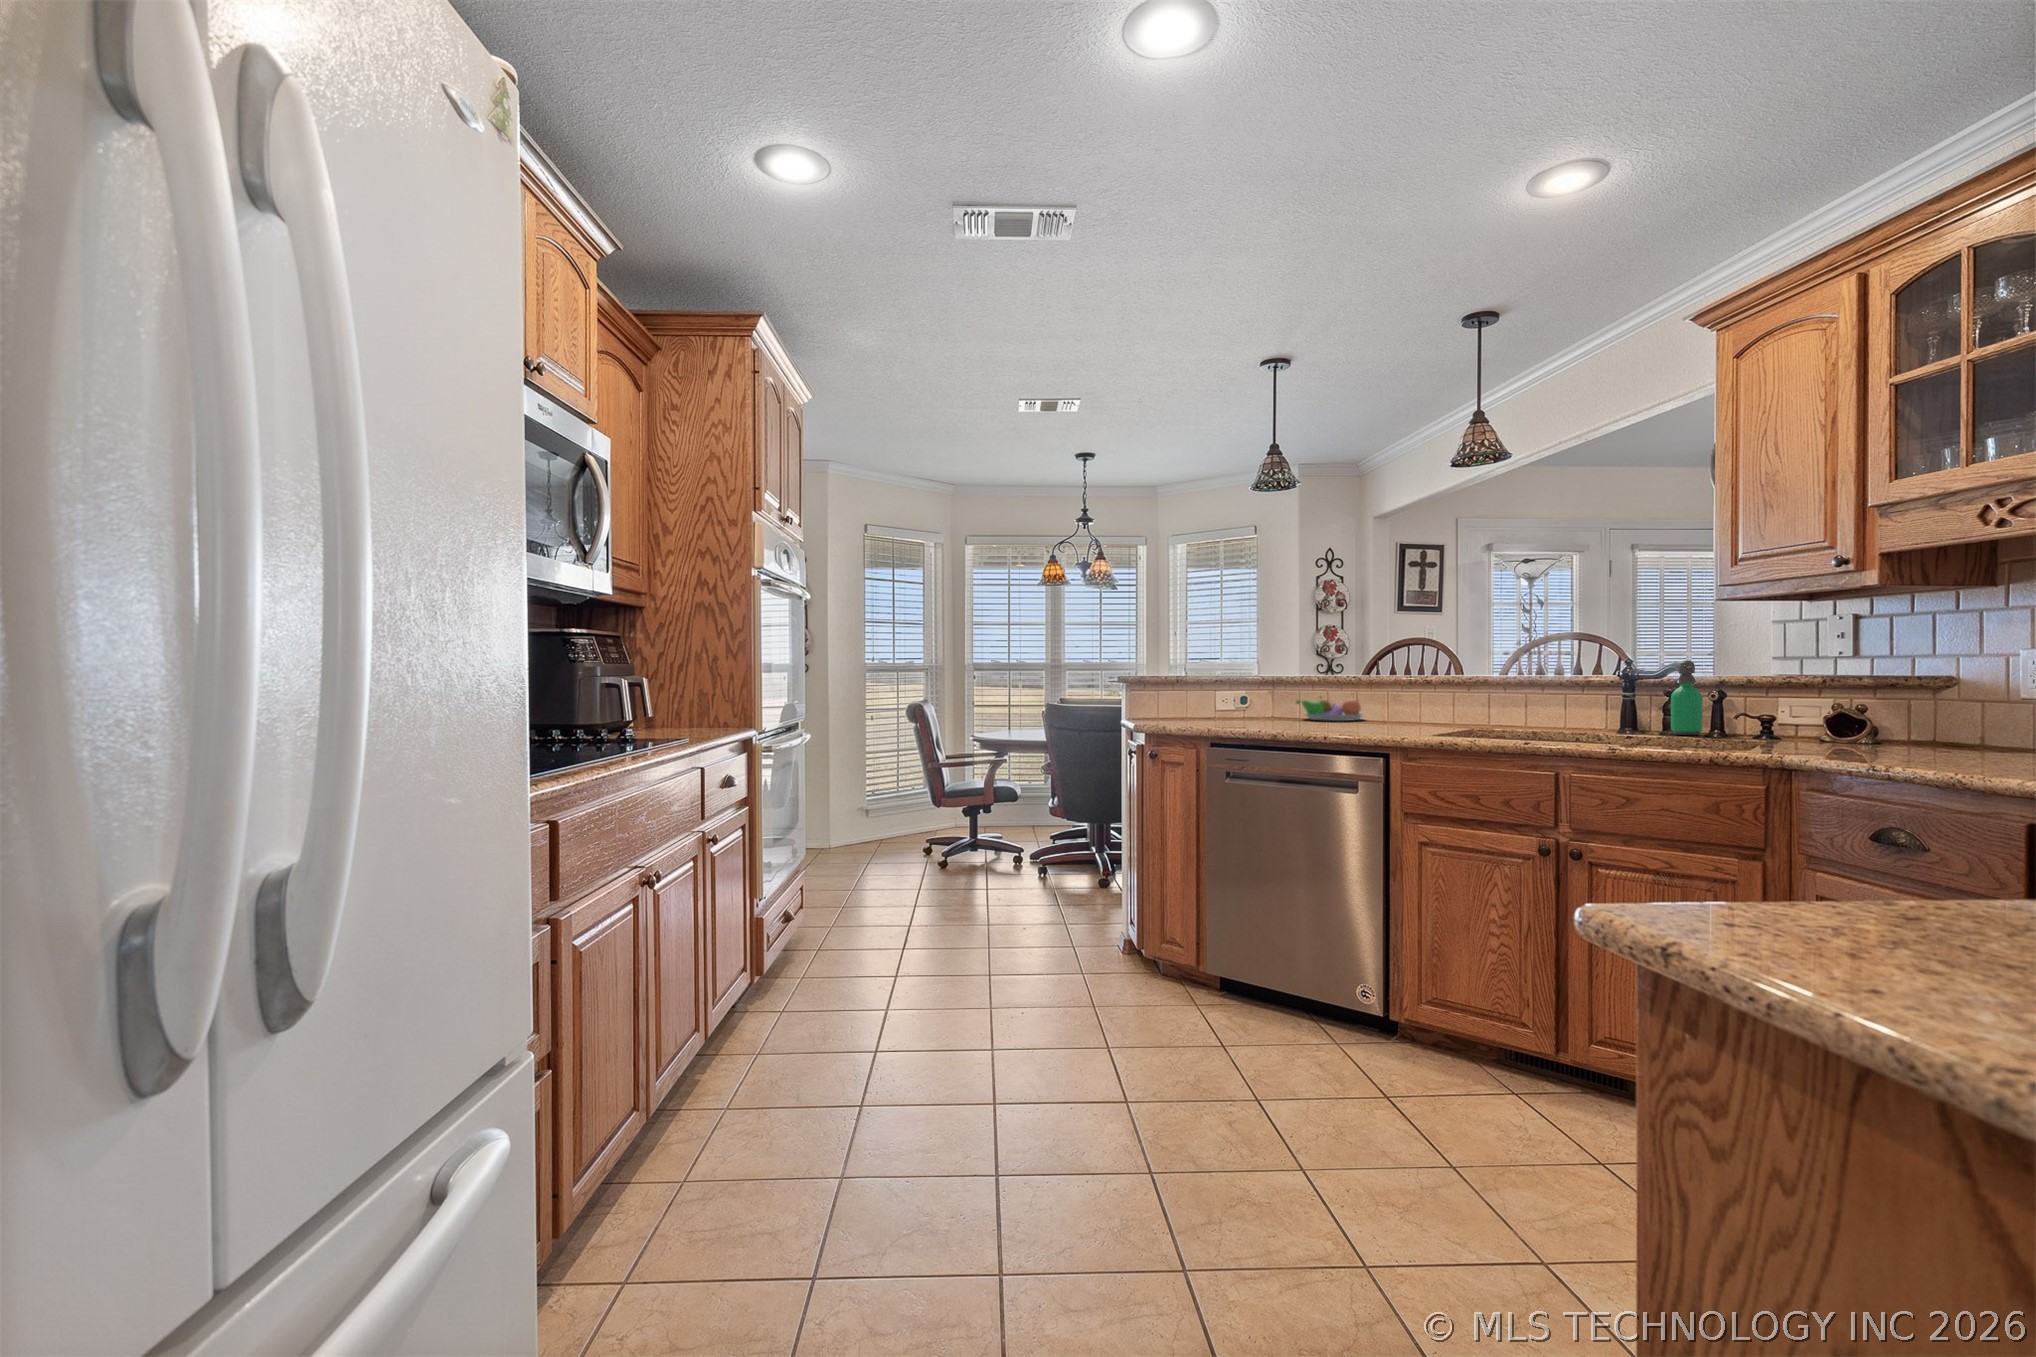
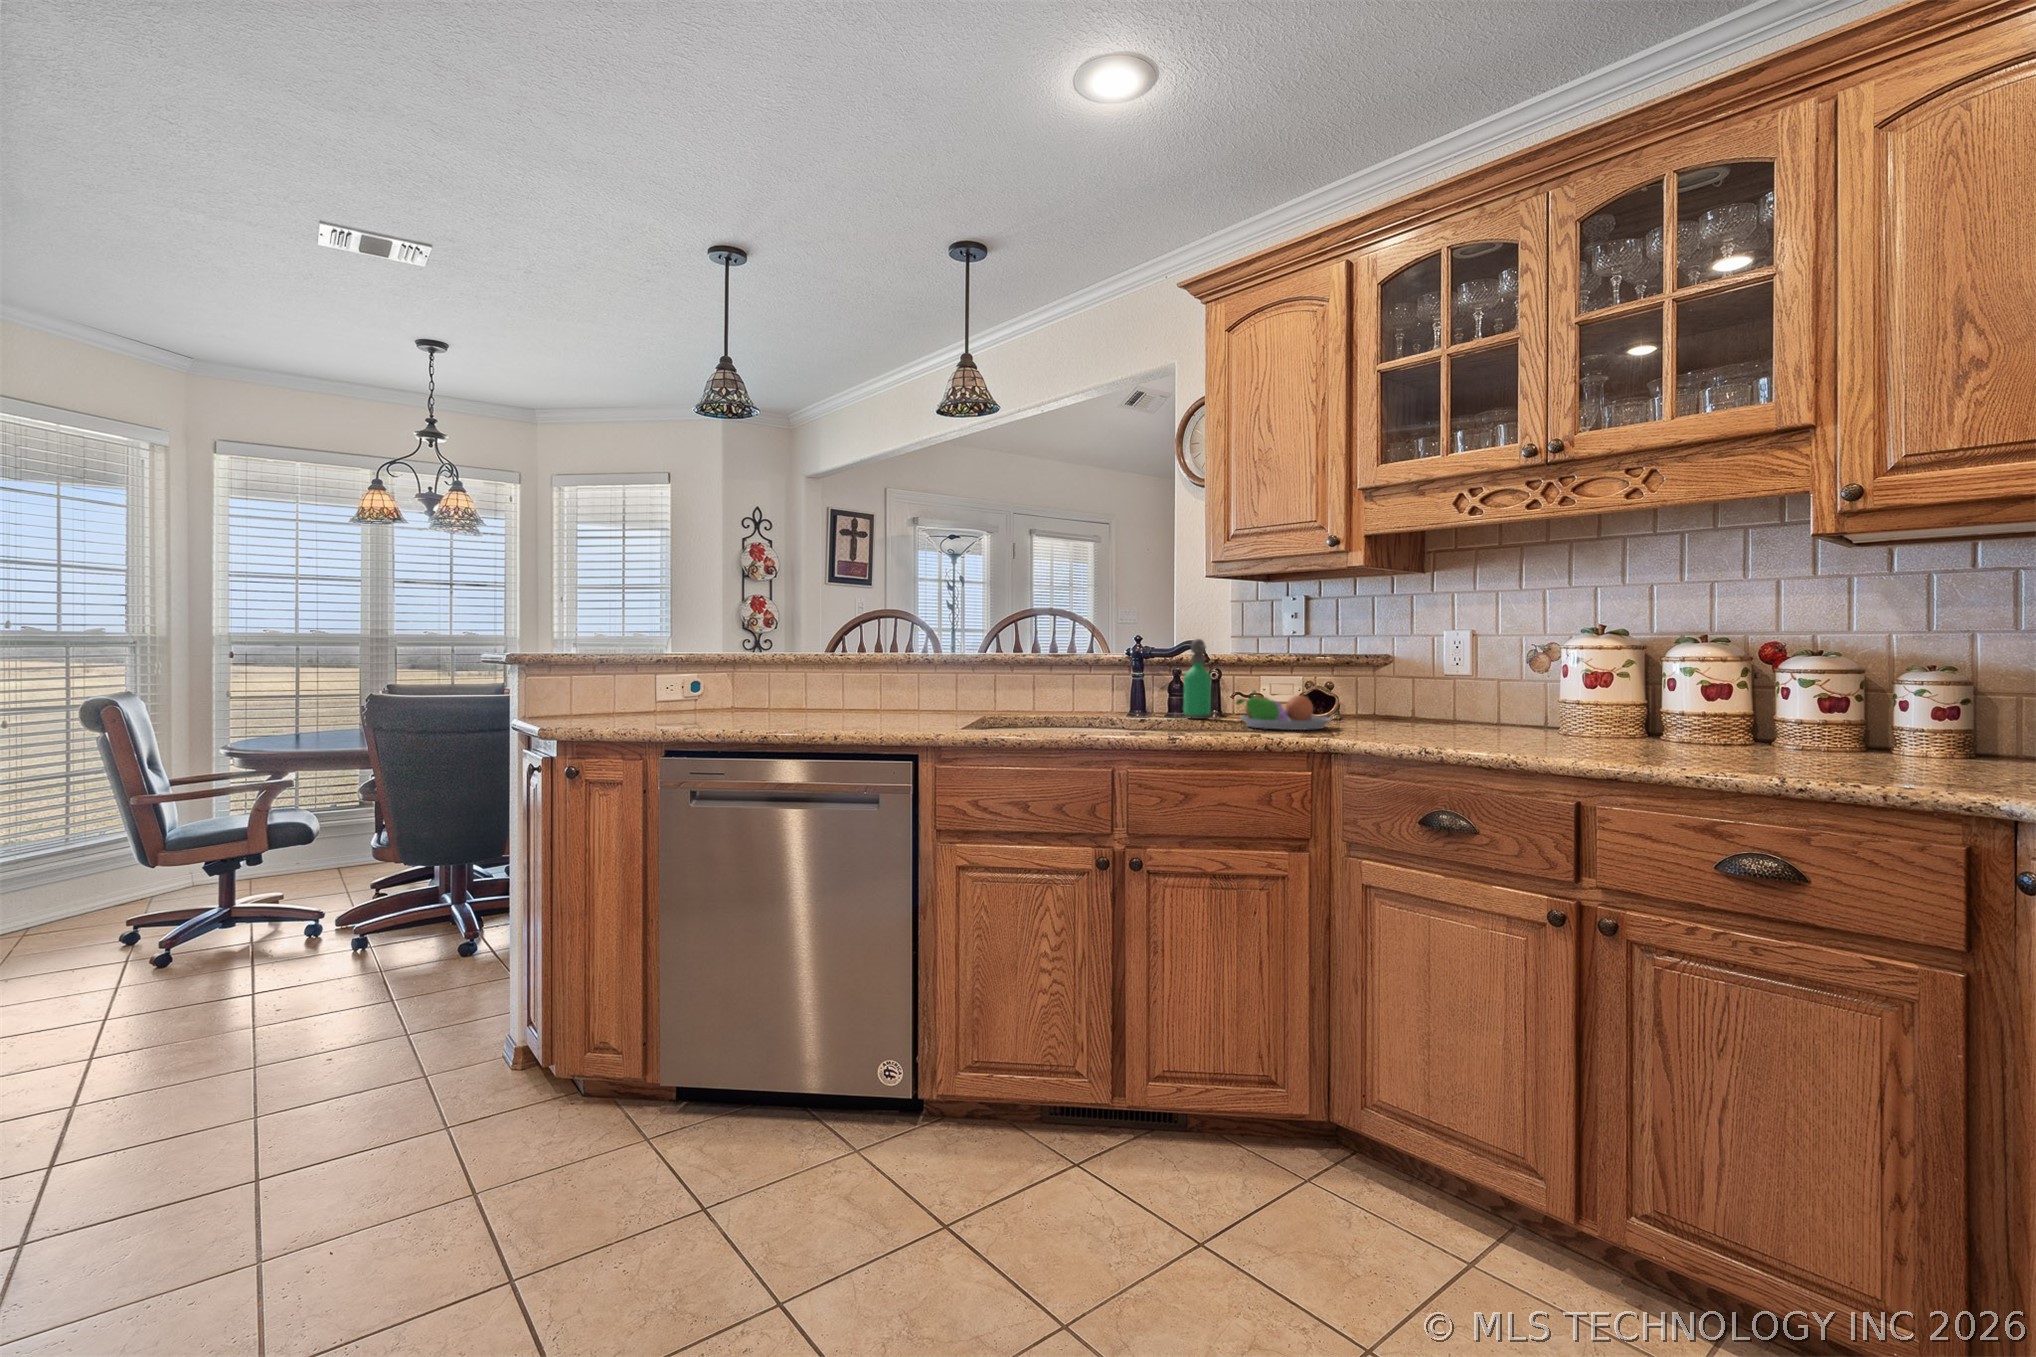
fruit bowl: present [1296,697,1364,721] -> present [1236,691,1331,730]

